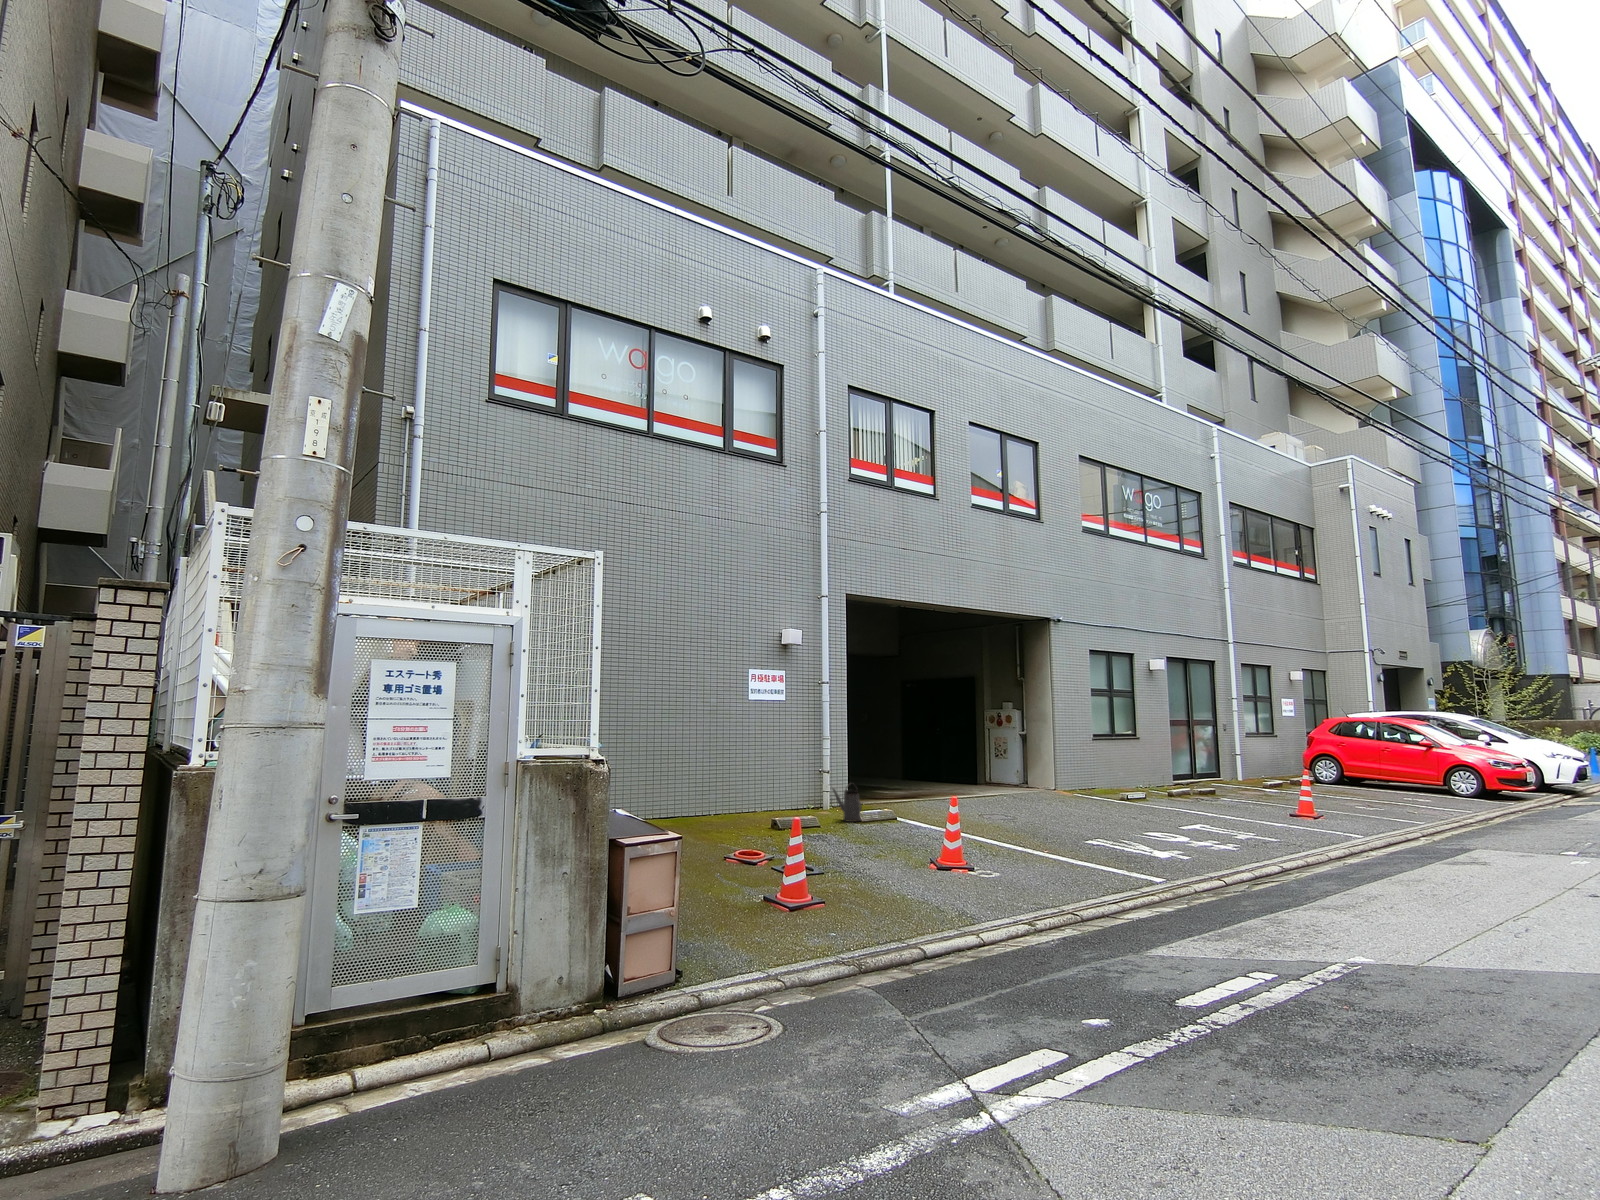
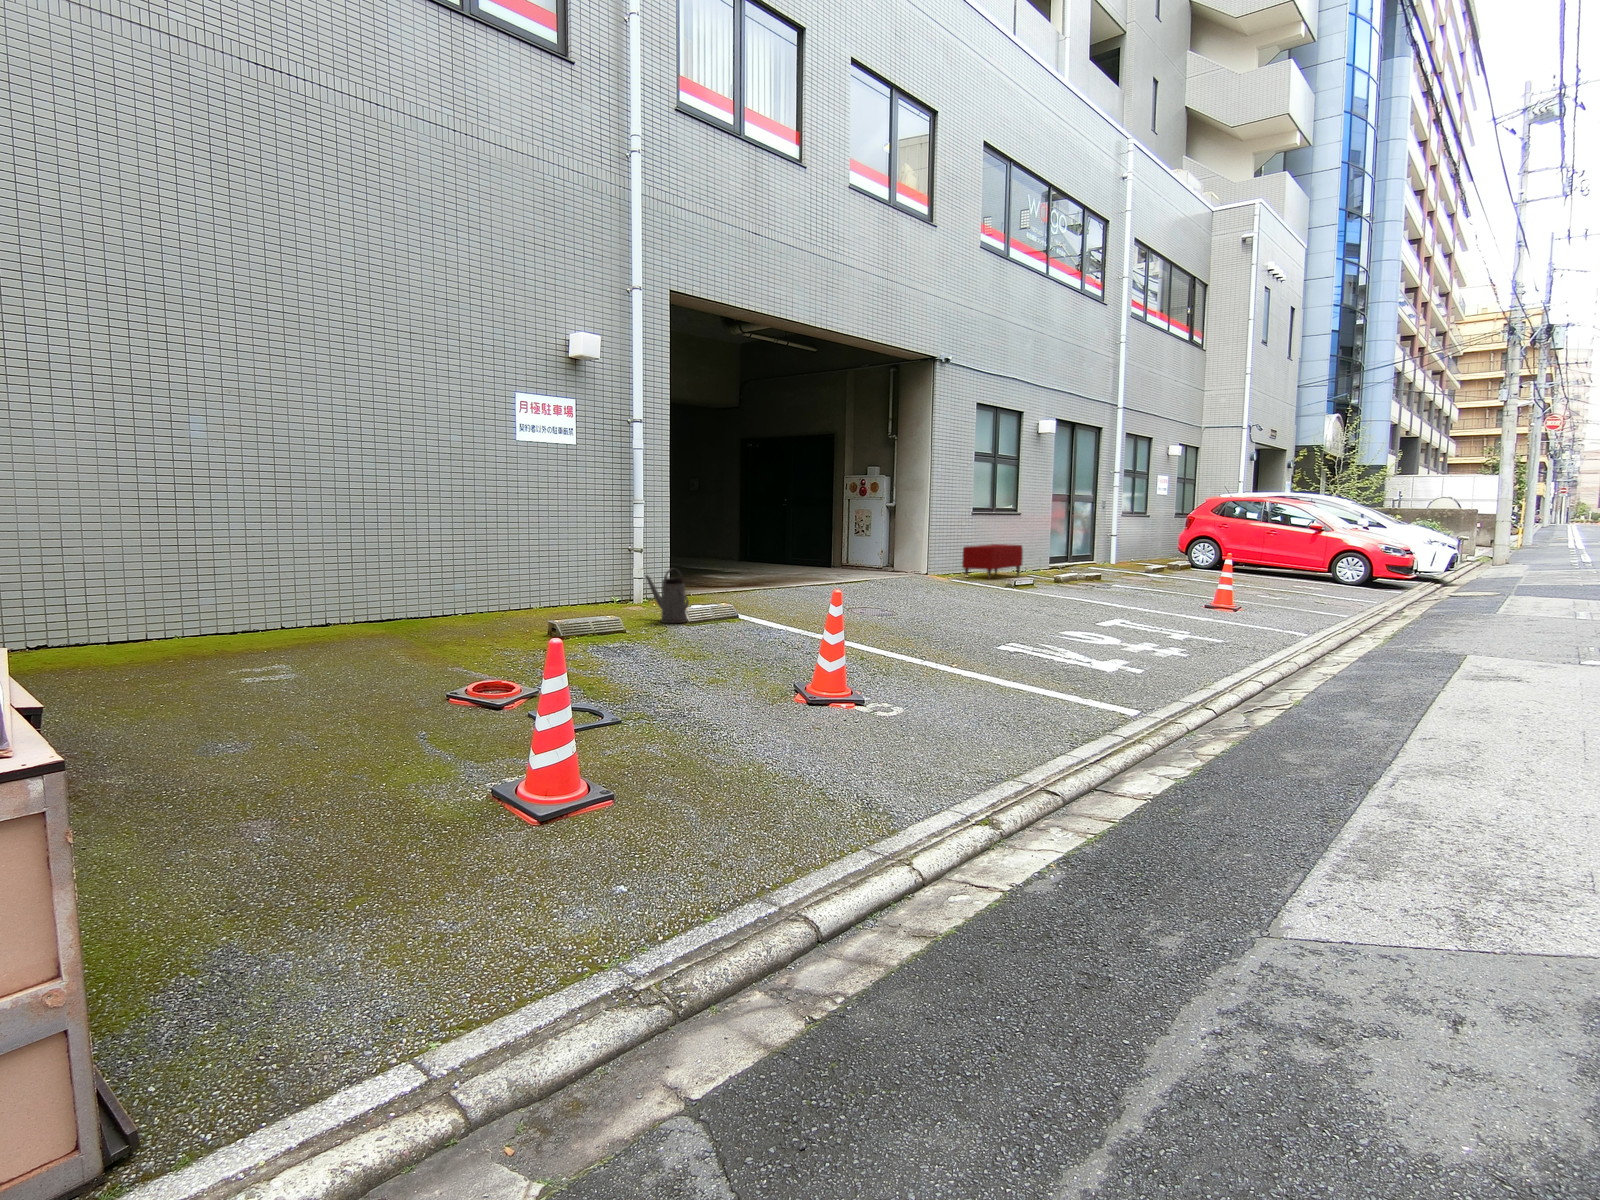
bench: none [1084,763,1138,793] -> present [962,544,1023,580]

